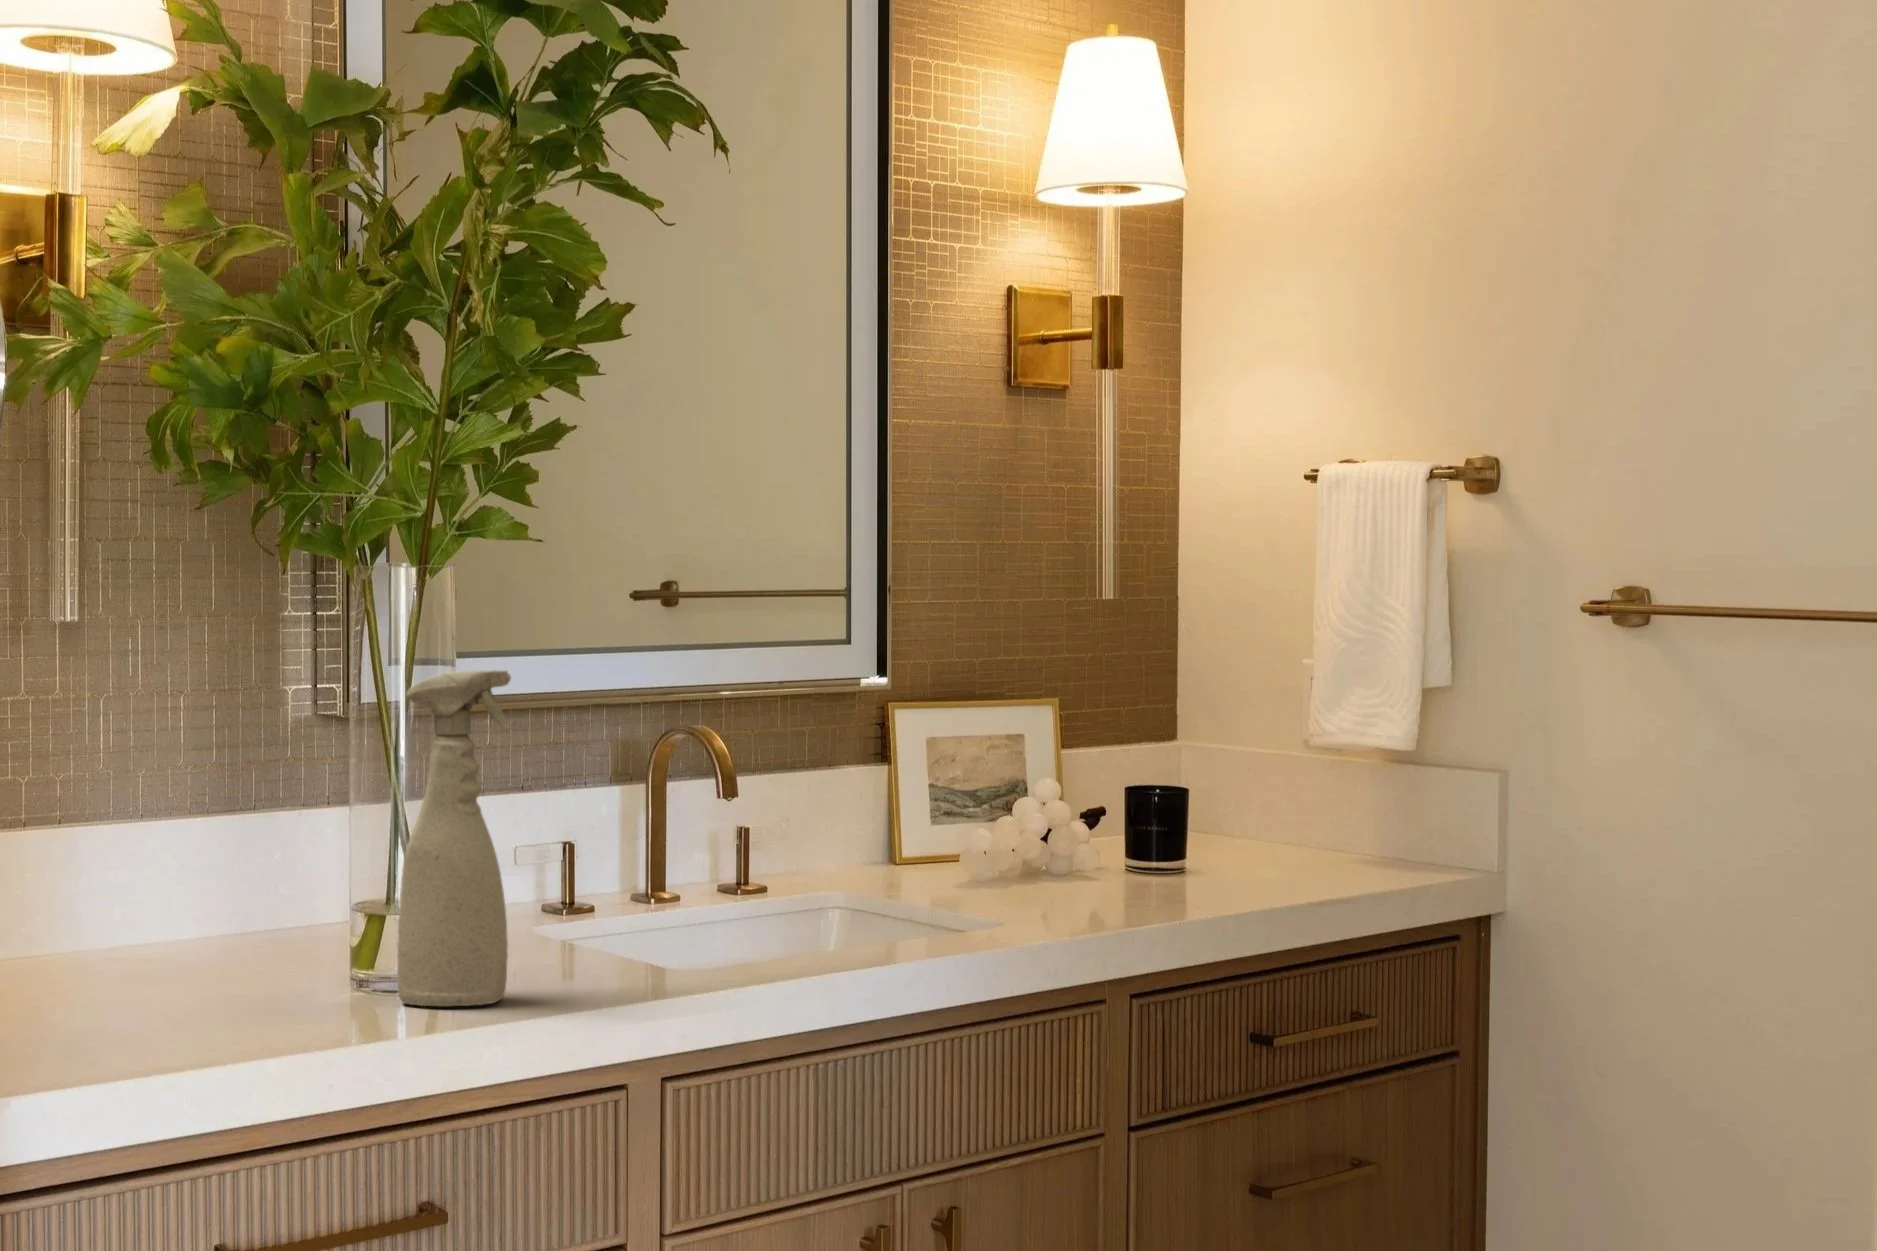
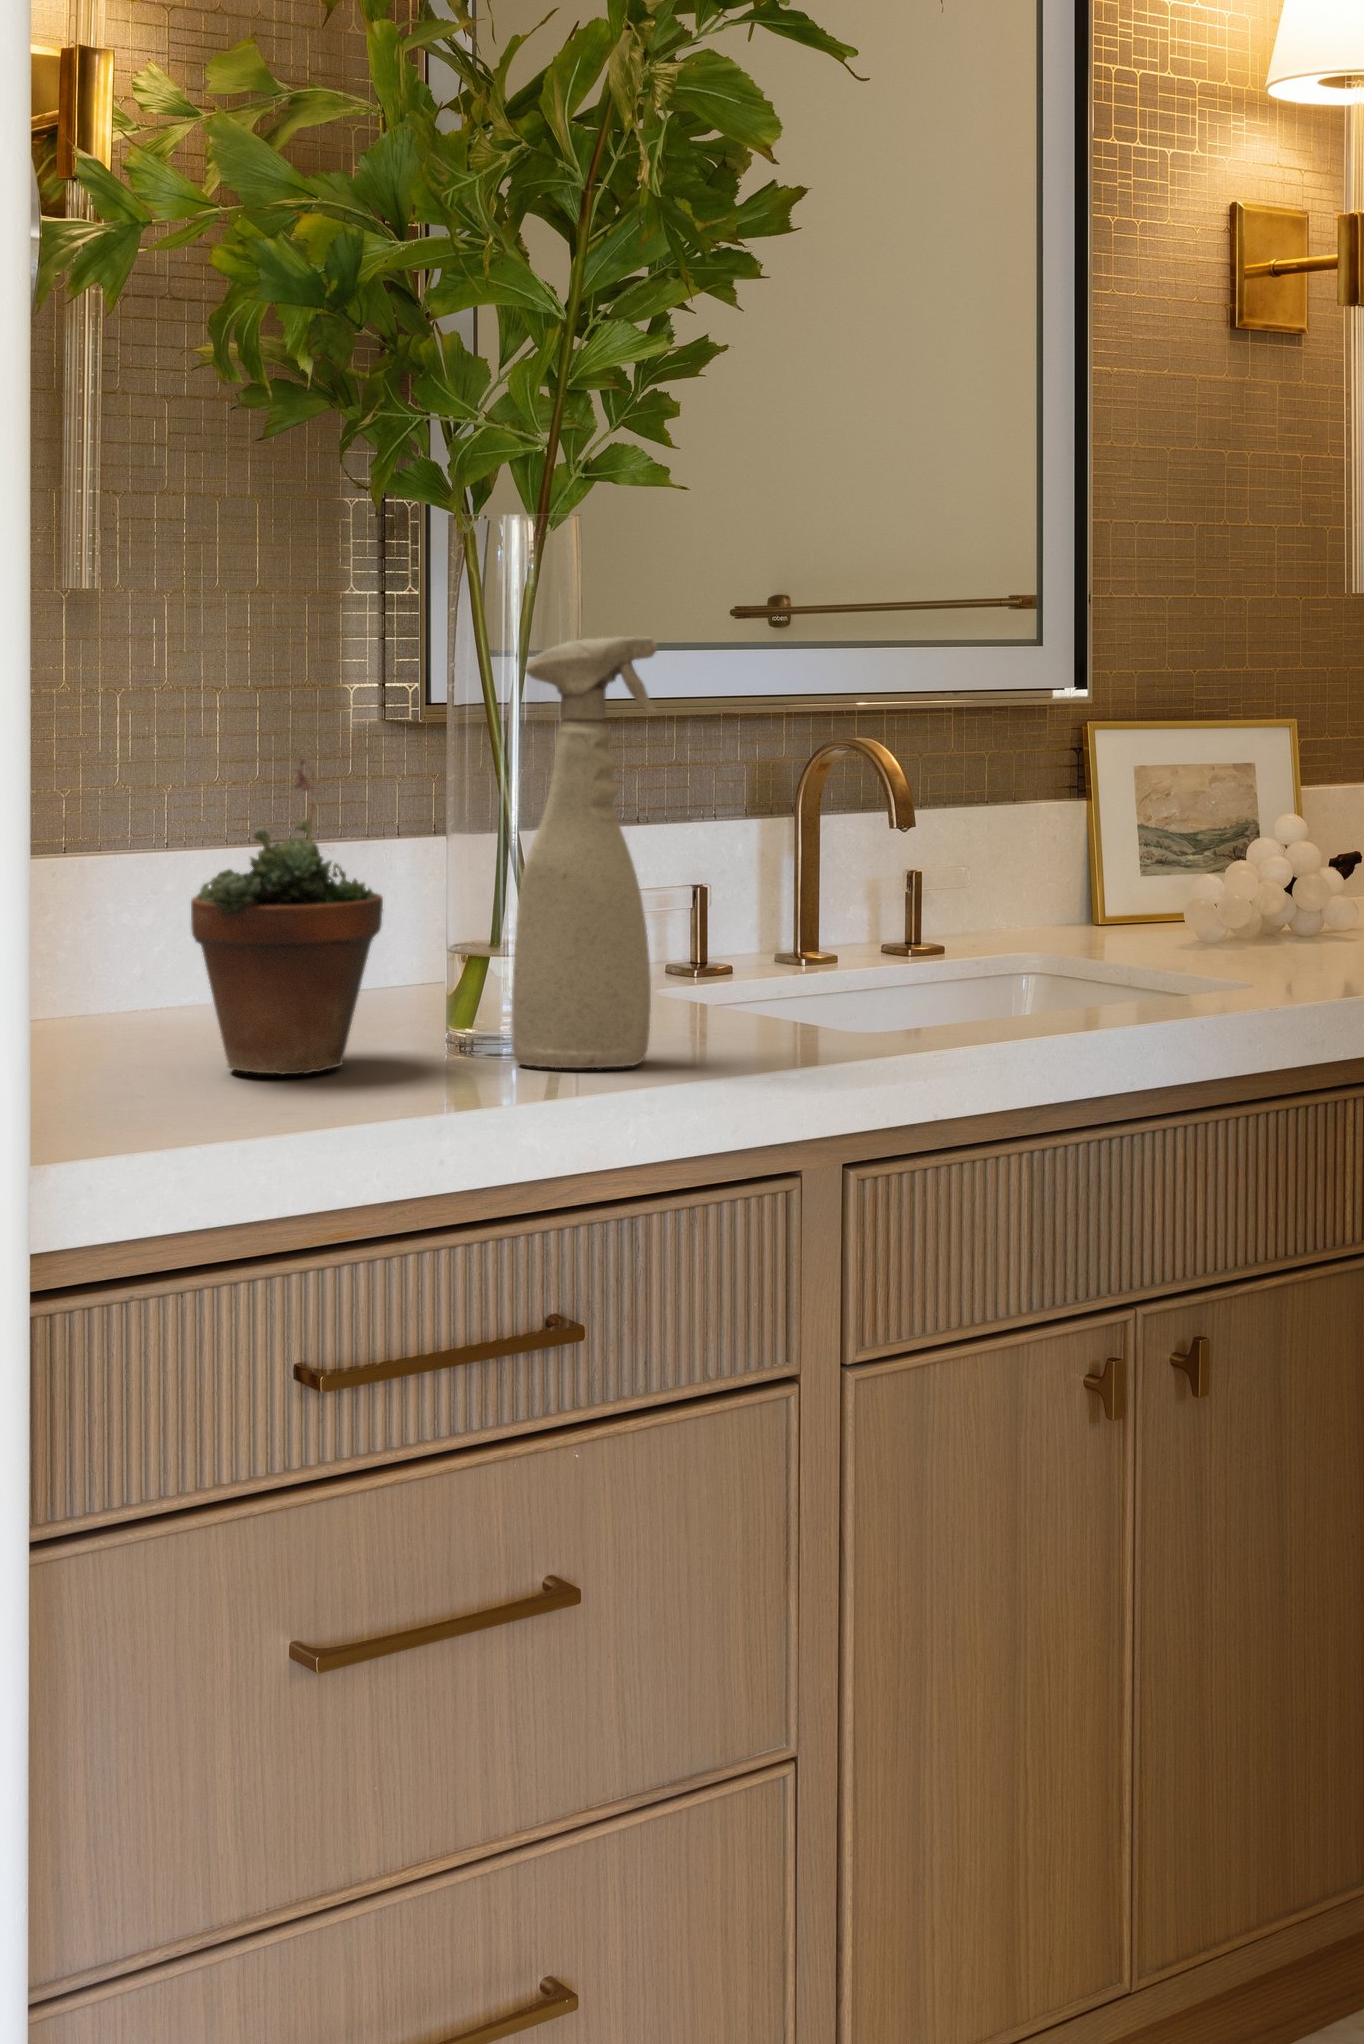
succulent plant: none [138,767,293,1016] -> present [191,758,383,1074]

